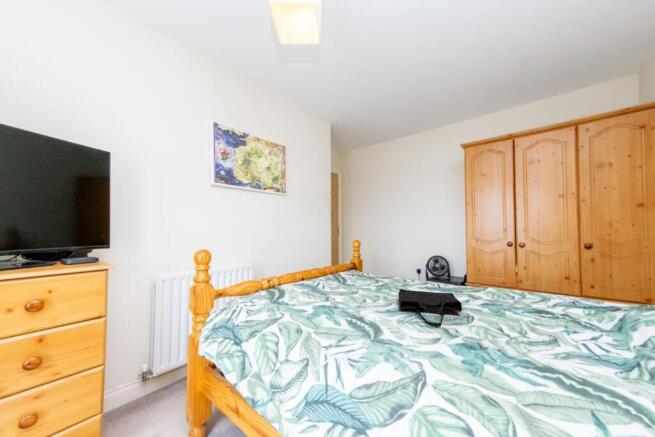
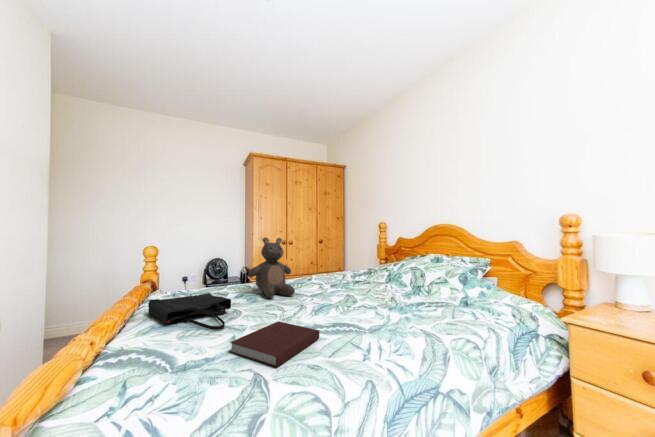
teddy bear: none [503,239,576,319] -> present [249,237,295,298]
notebook: none [420,337,537,379] -> present [230,321,319,367]

